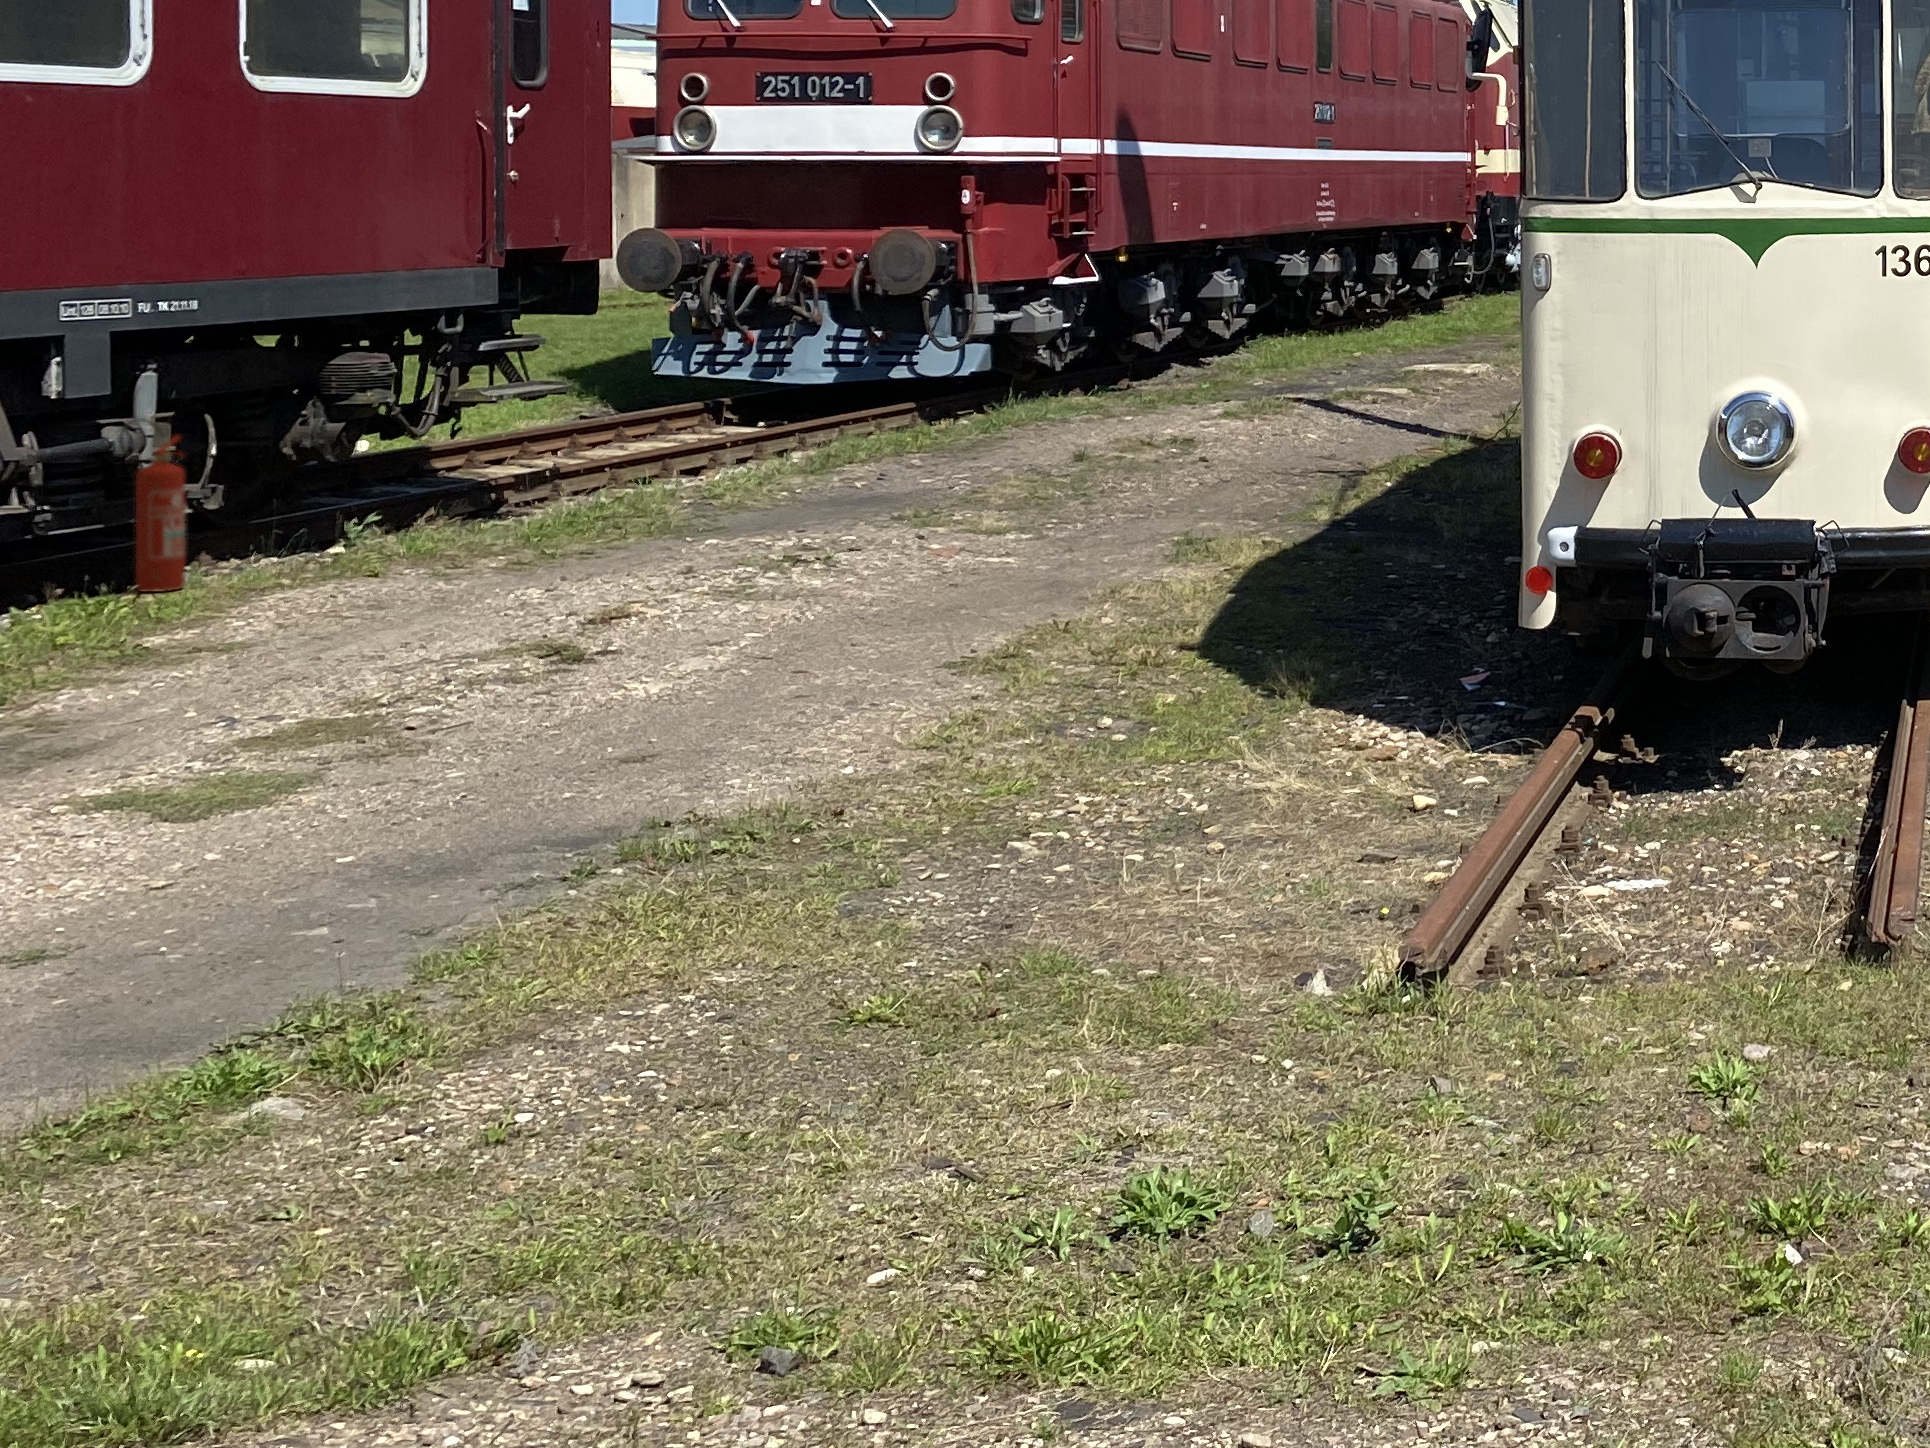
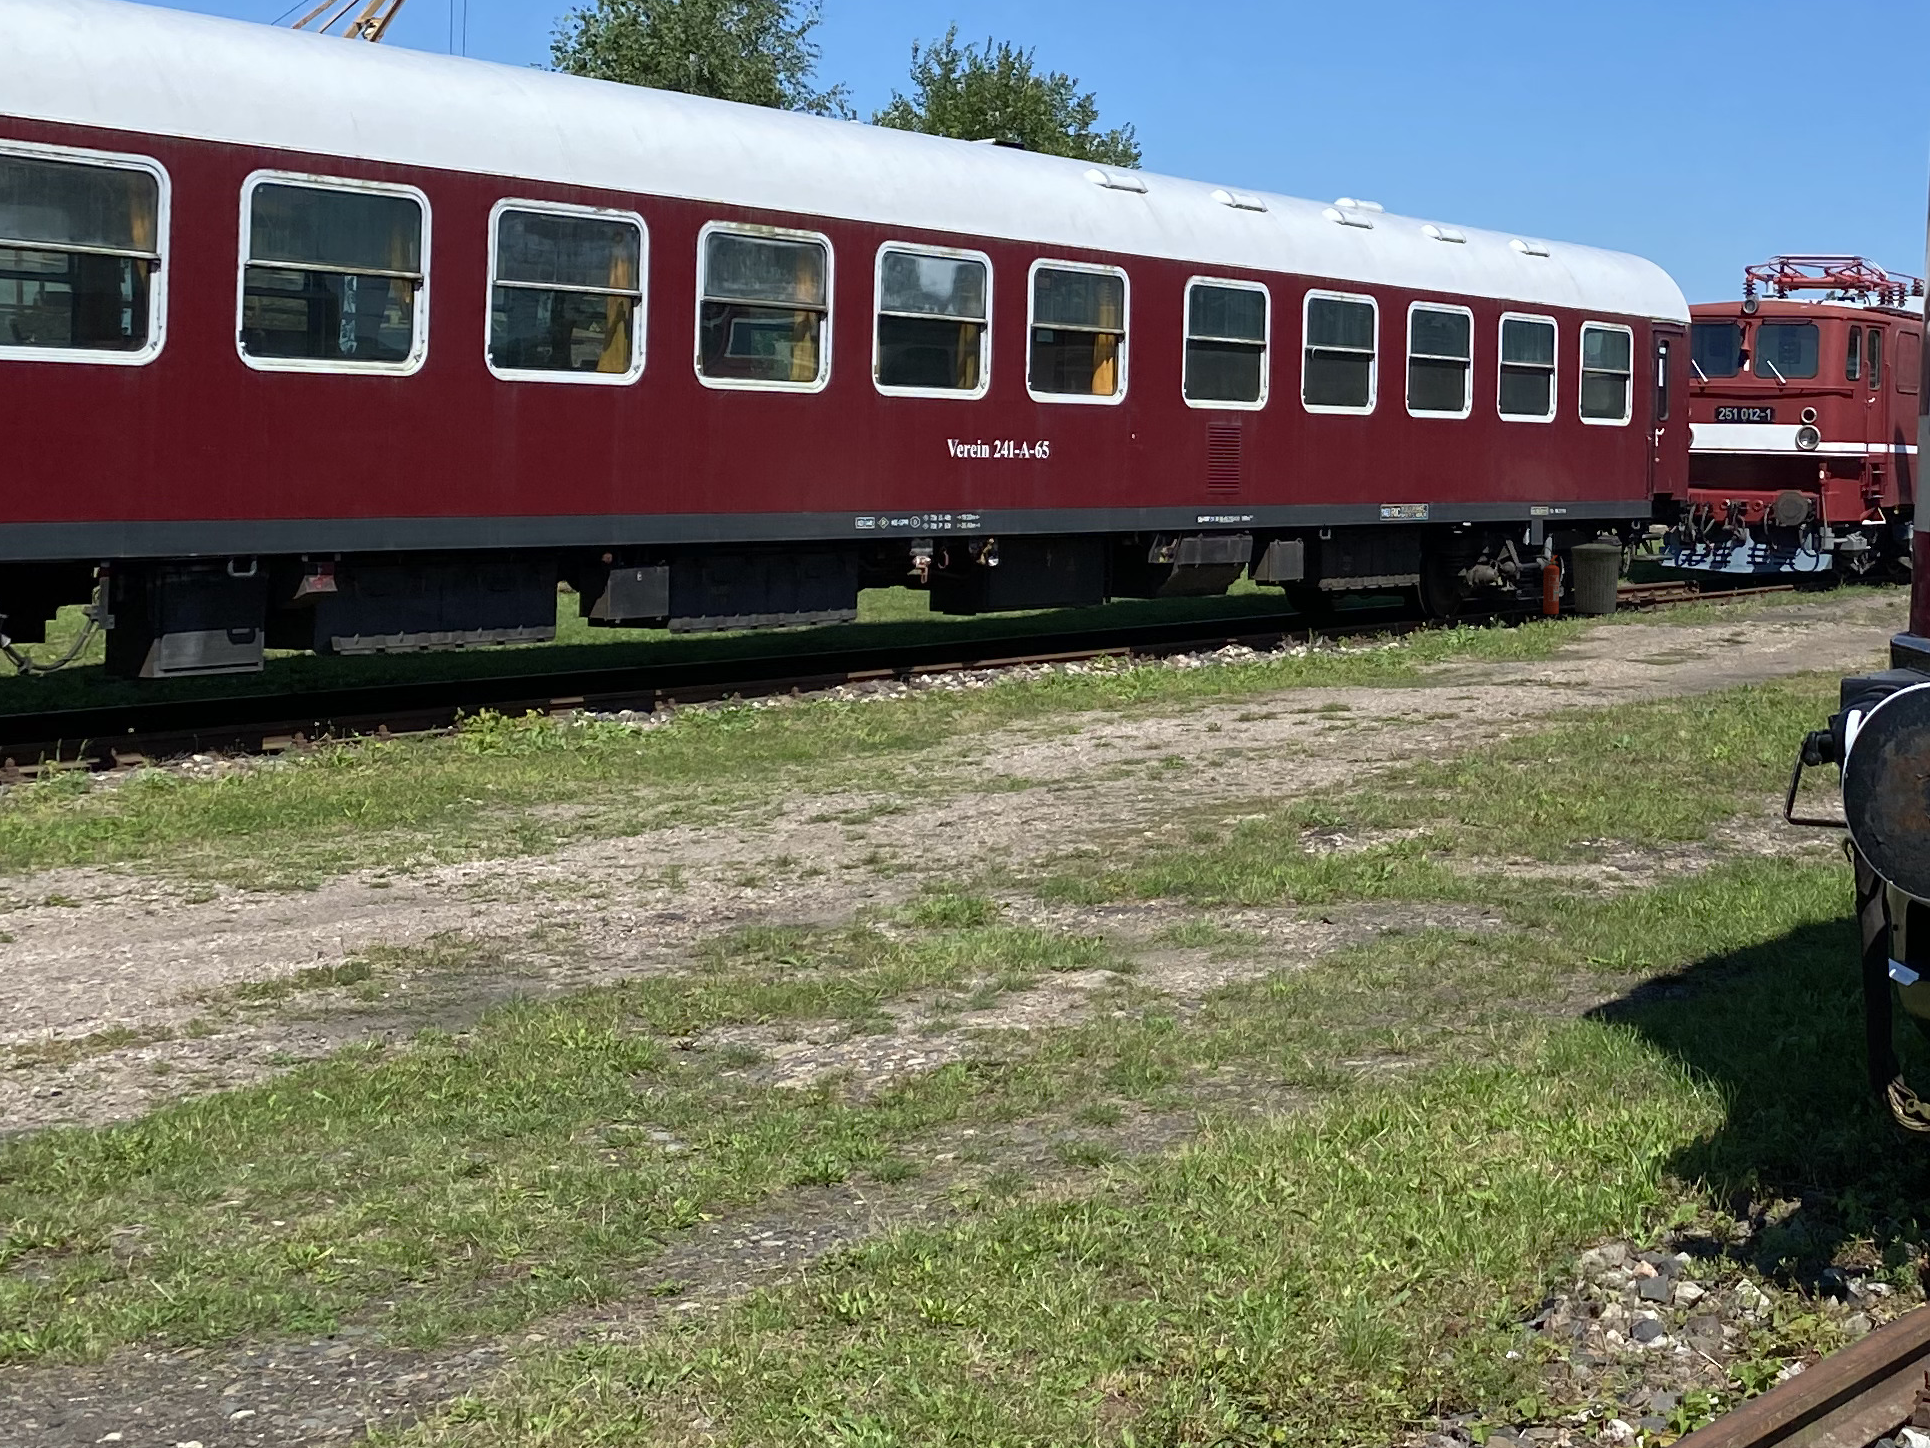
trash can: none [238,388,387,574] -> present [1571,543,1621,613]

